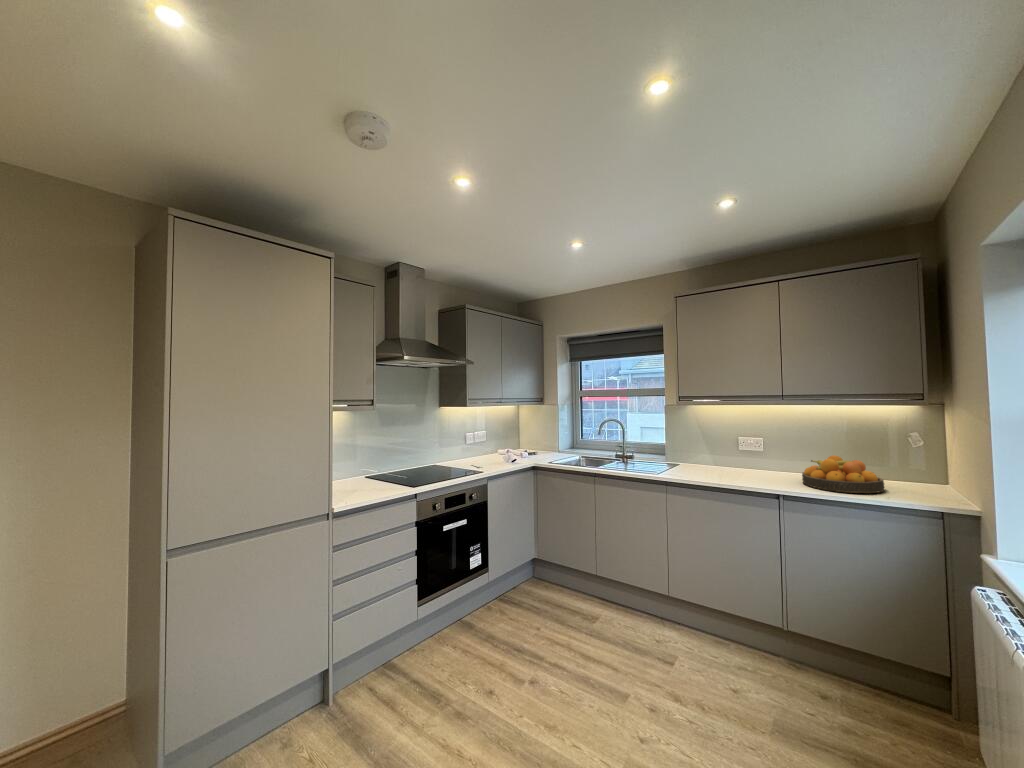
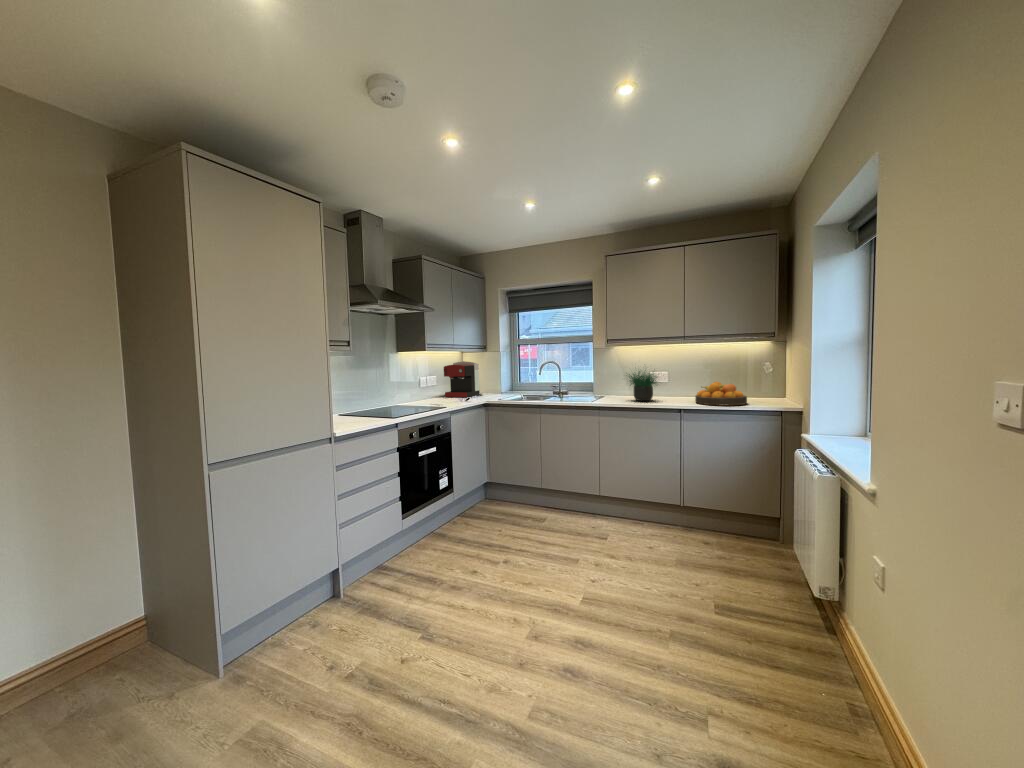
coffee maker: none [494,415,533,456] -> present [444,361,480,397]
potted plant: none [696,419,760,476] -> present [629,370,657,401]

